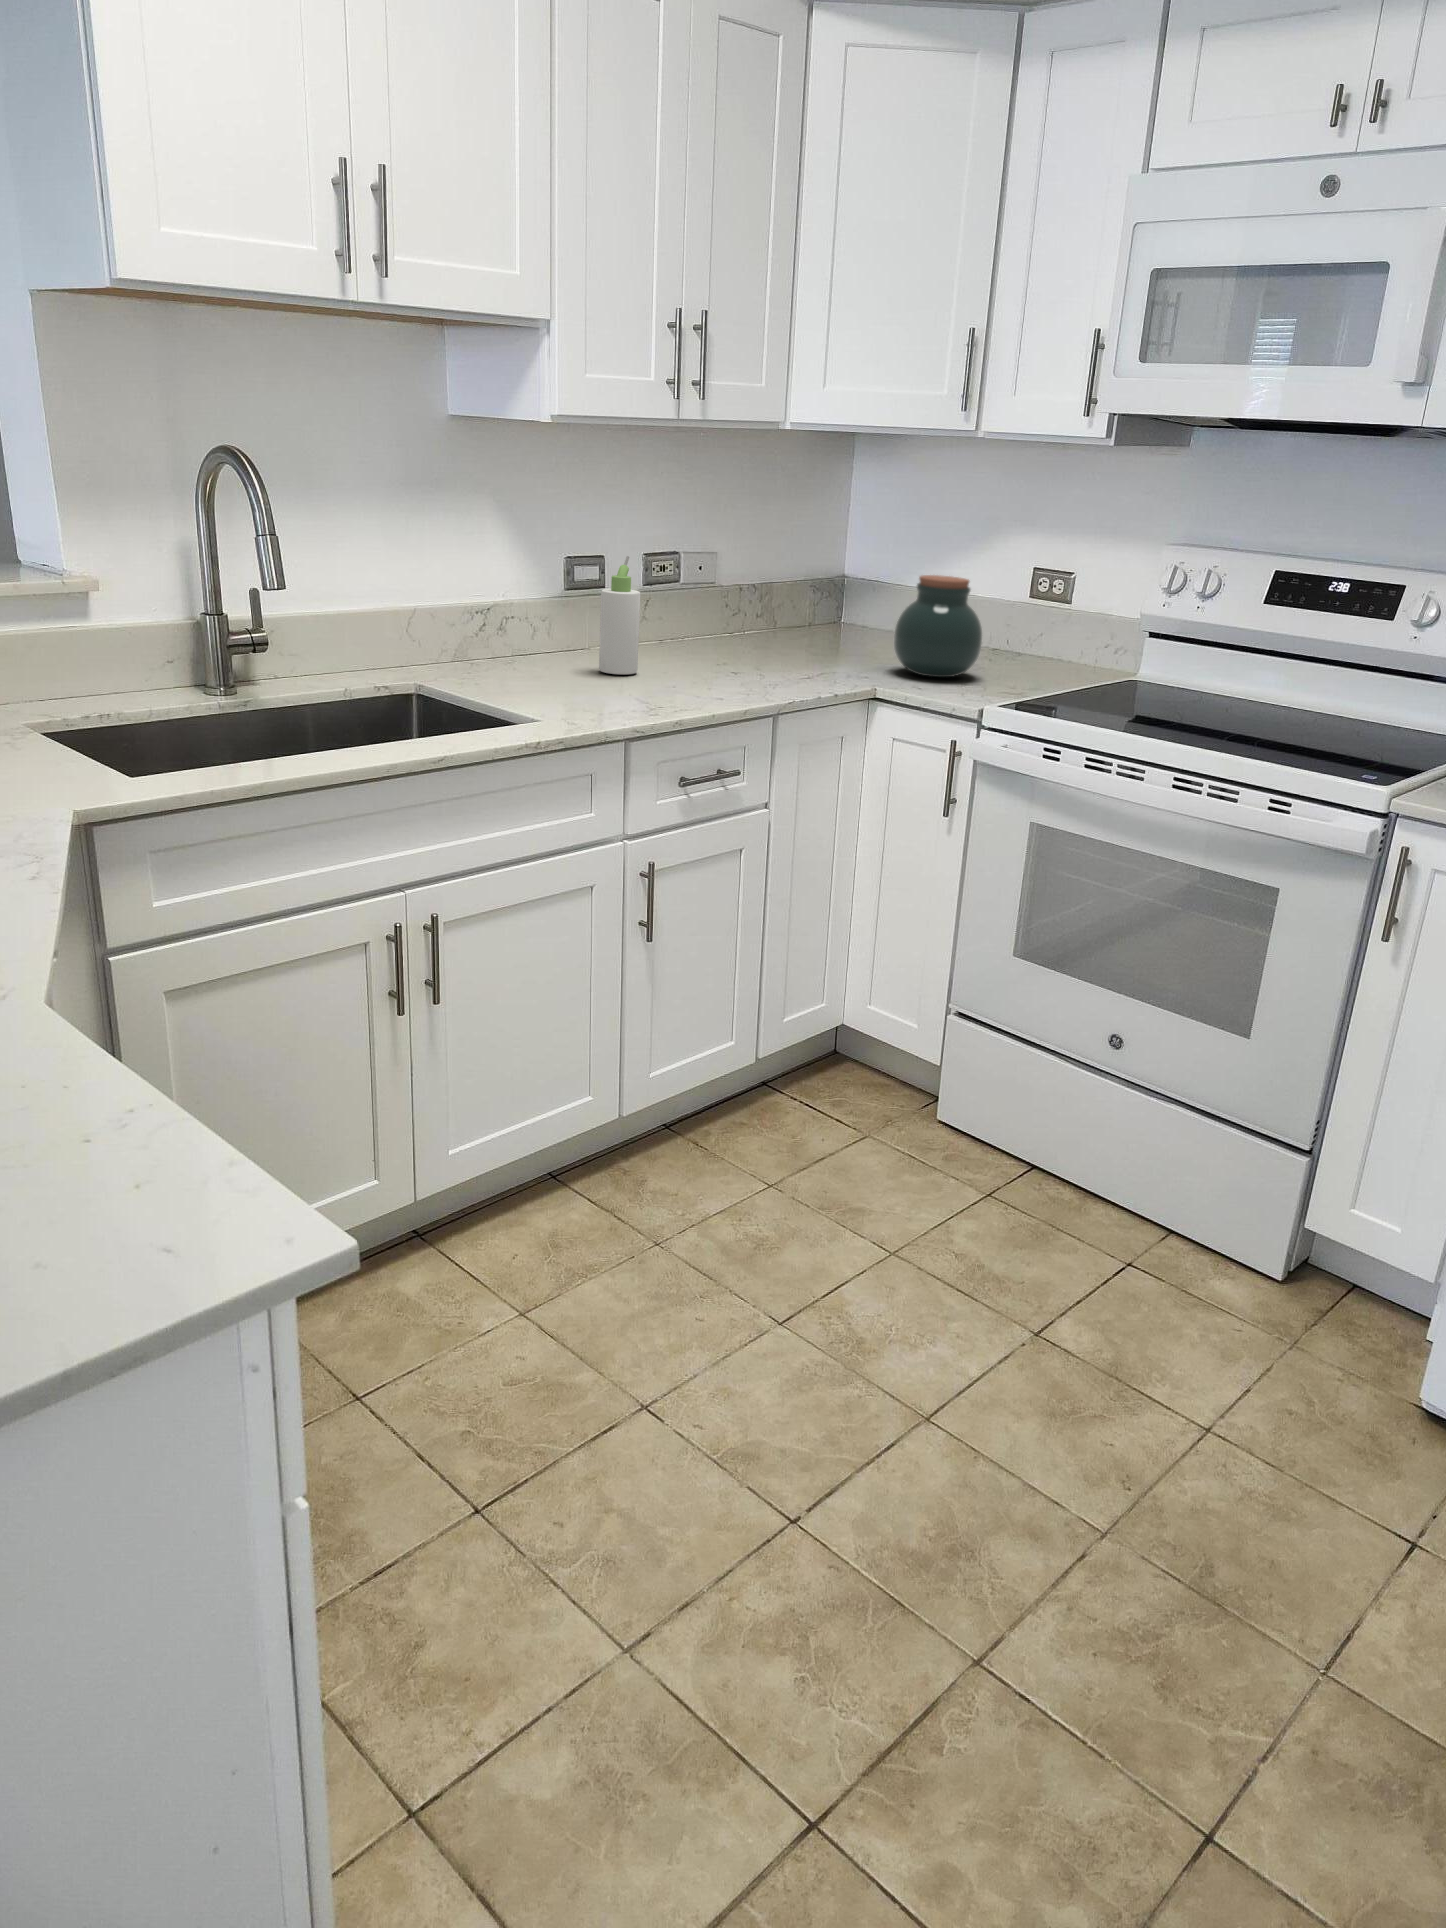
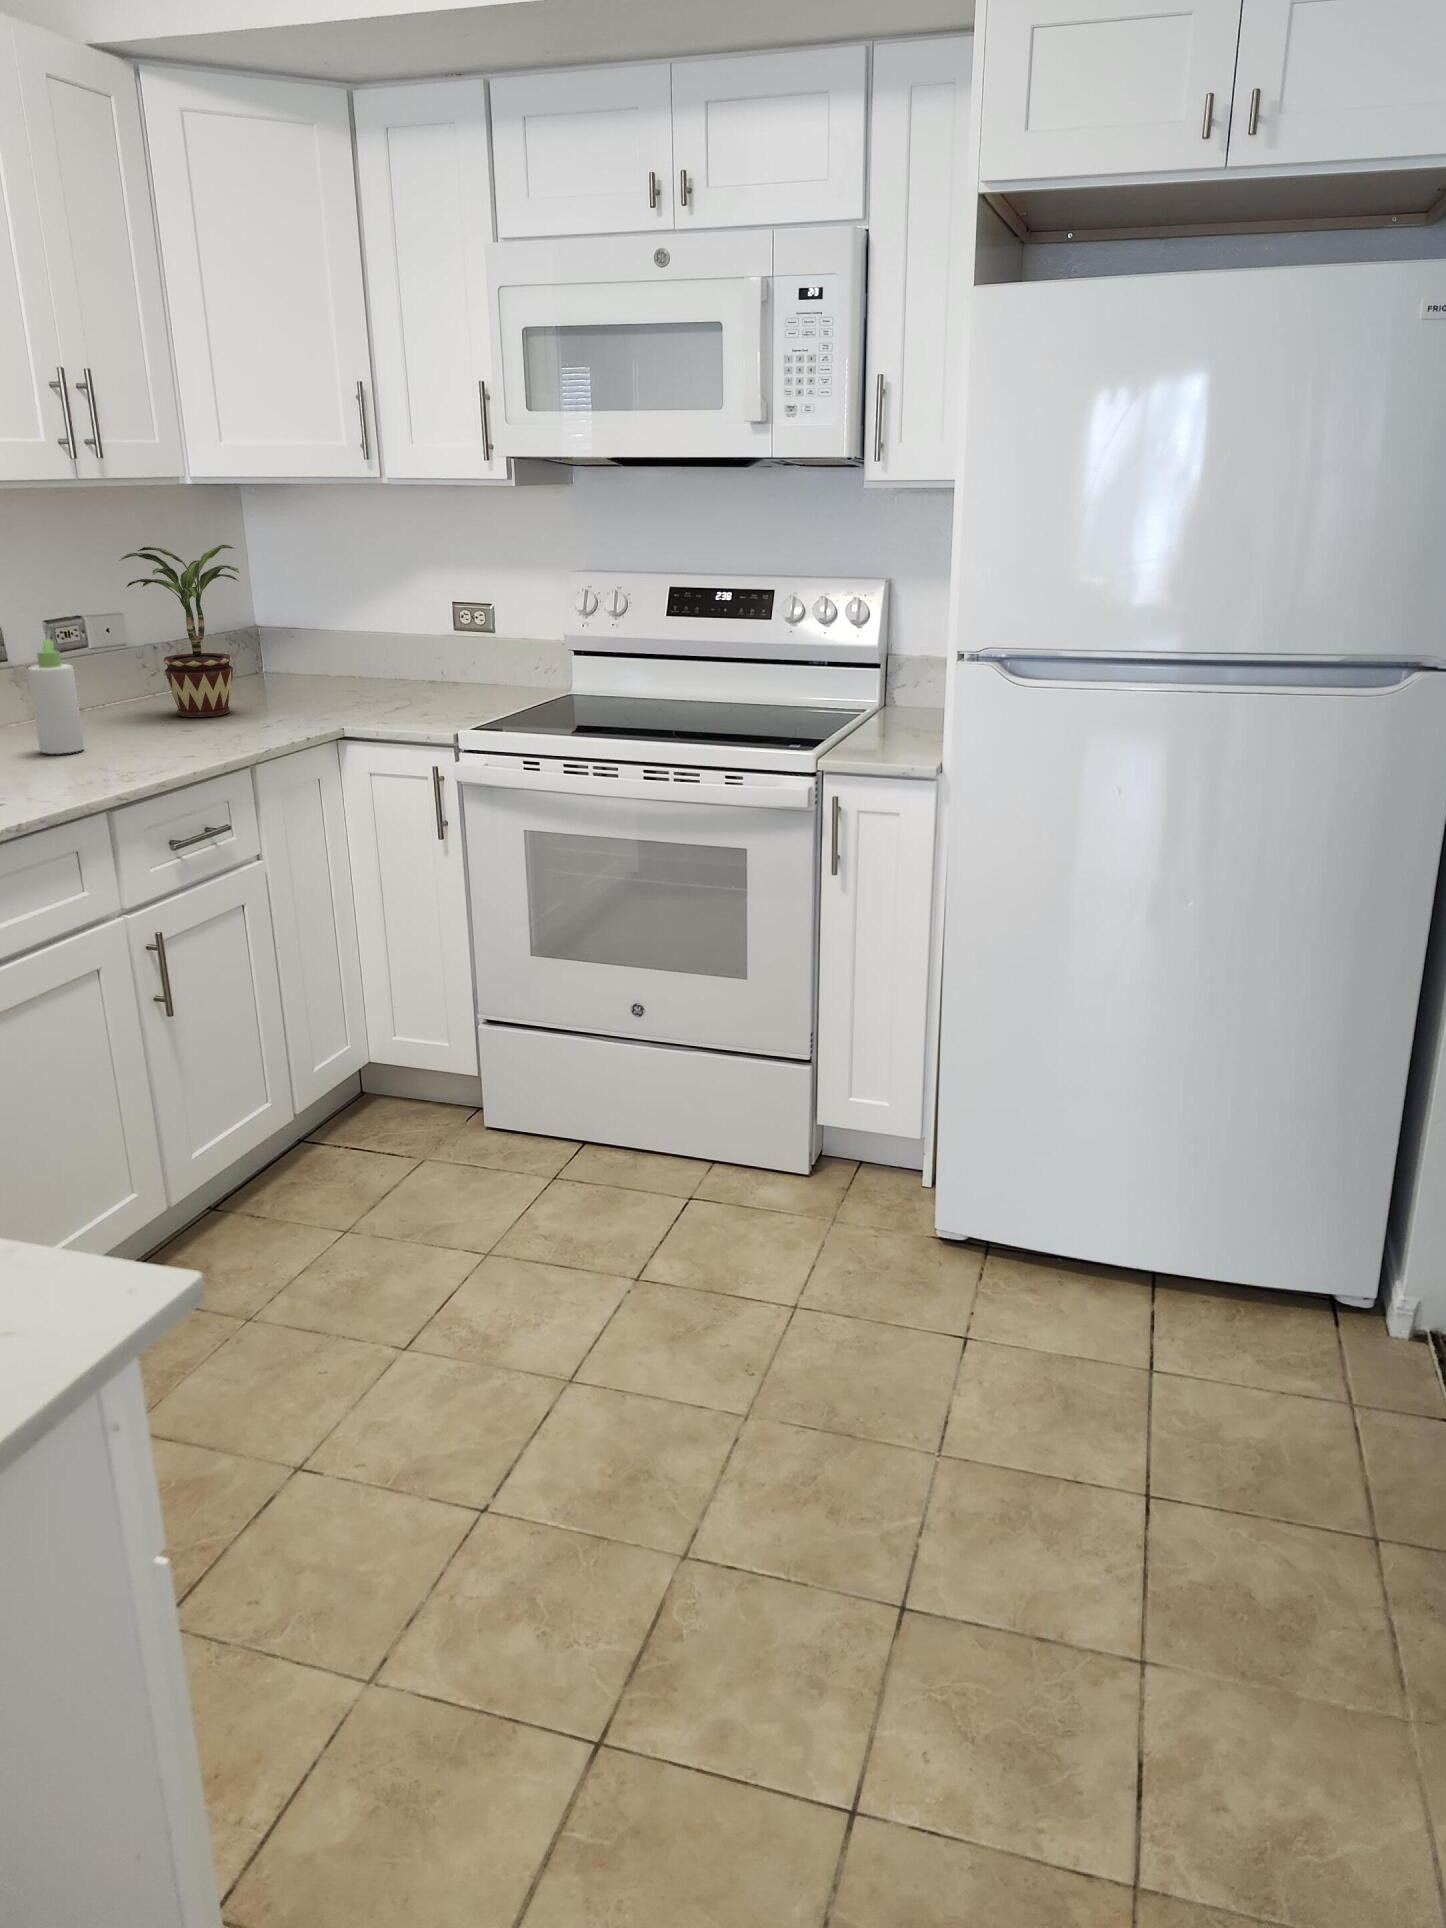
potted plant: none [709,486,822,658] -> present [119,545,239,717]
jar: present [894,575,982,677] -> none [340,615,427,711]

